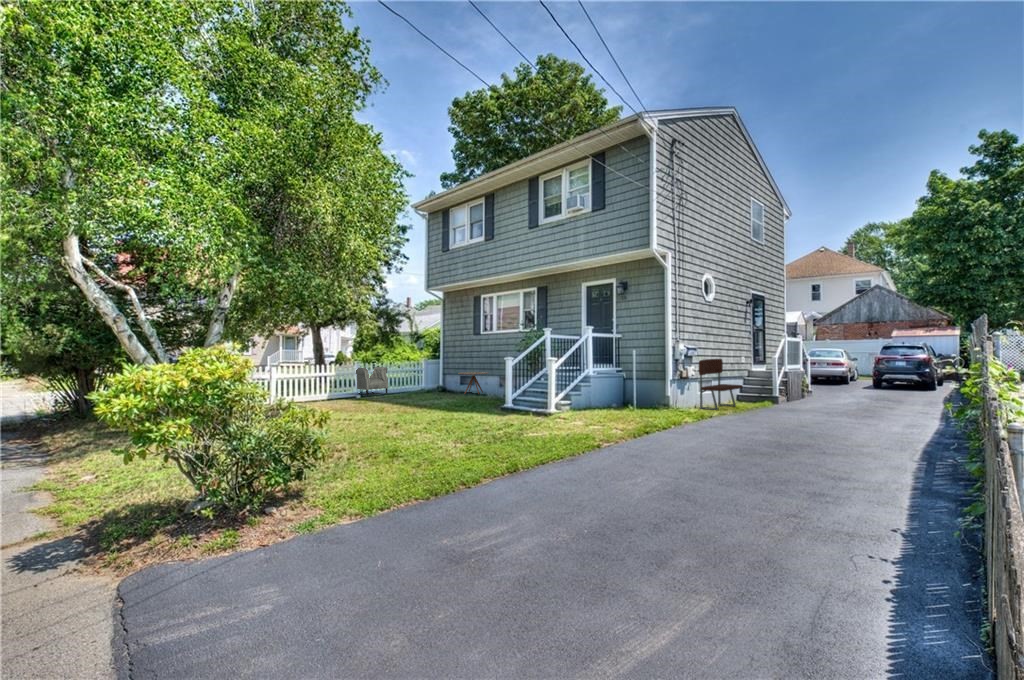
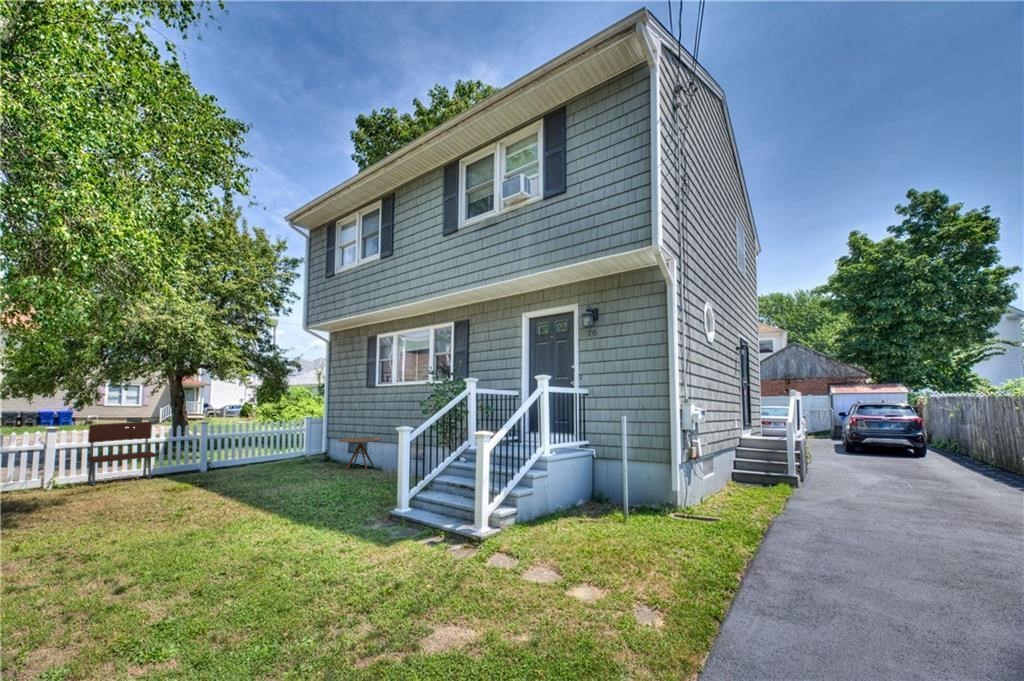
bench: present [699,359,743,410] -> present [88,422,157,486]
chair: present [356,367,388,396] -> none [186,430,238,474]

